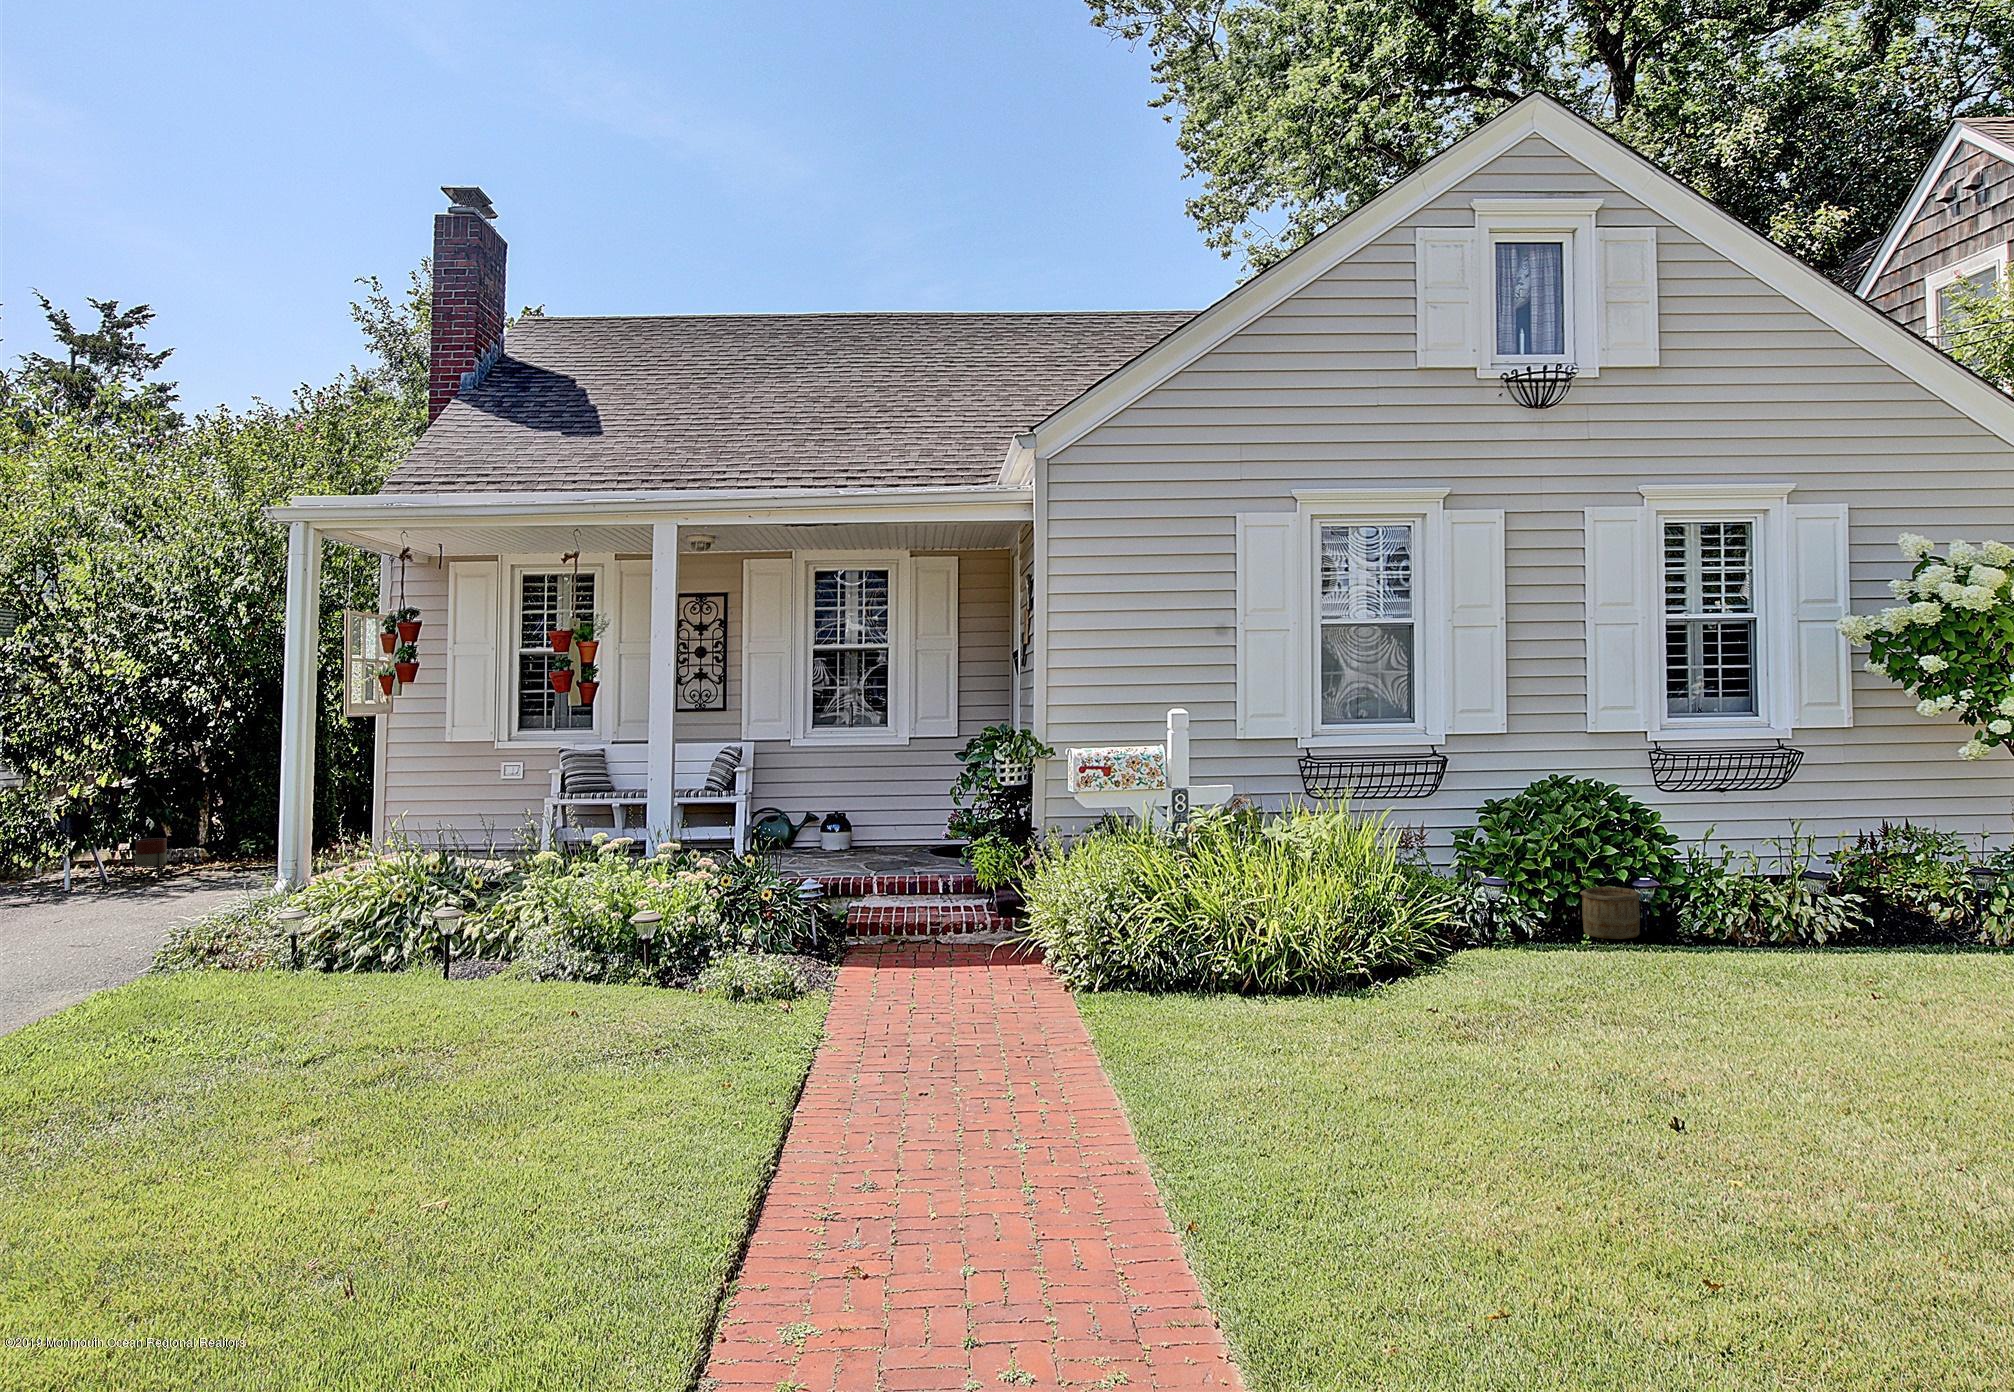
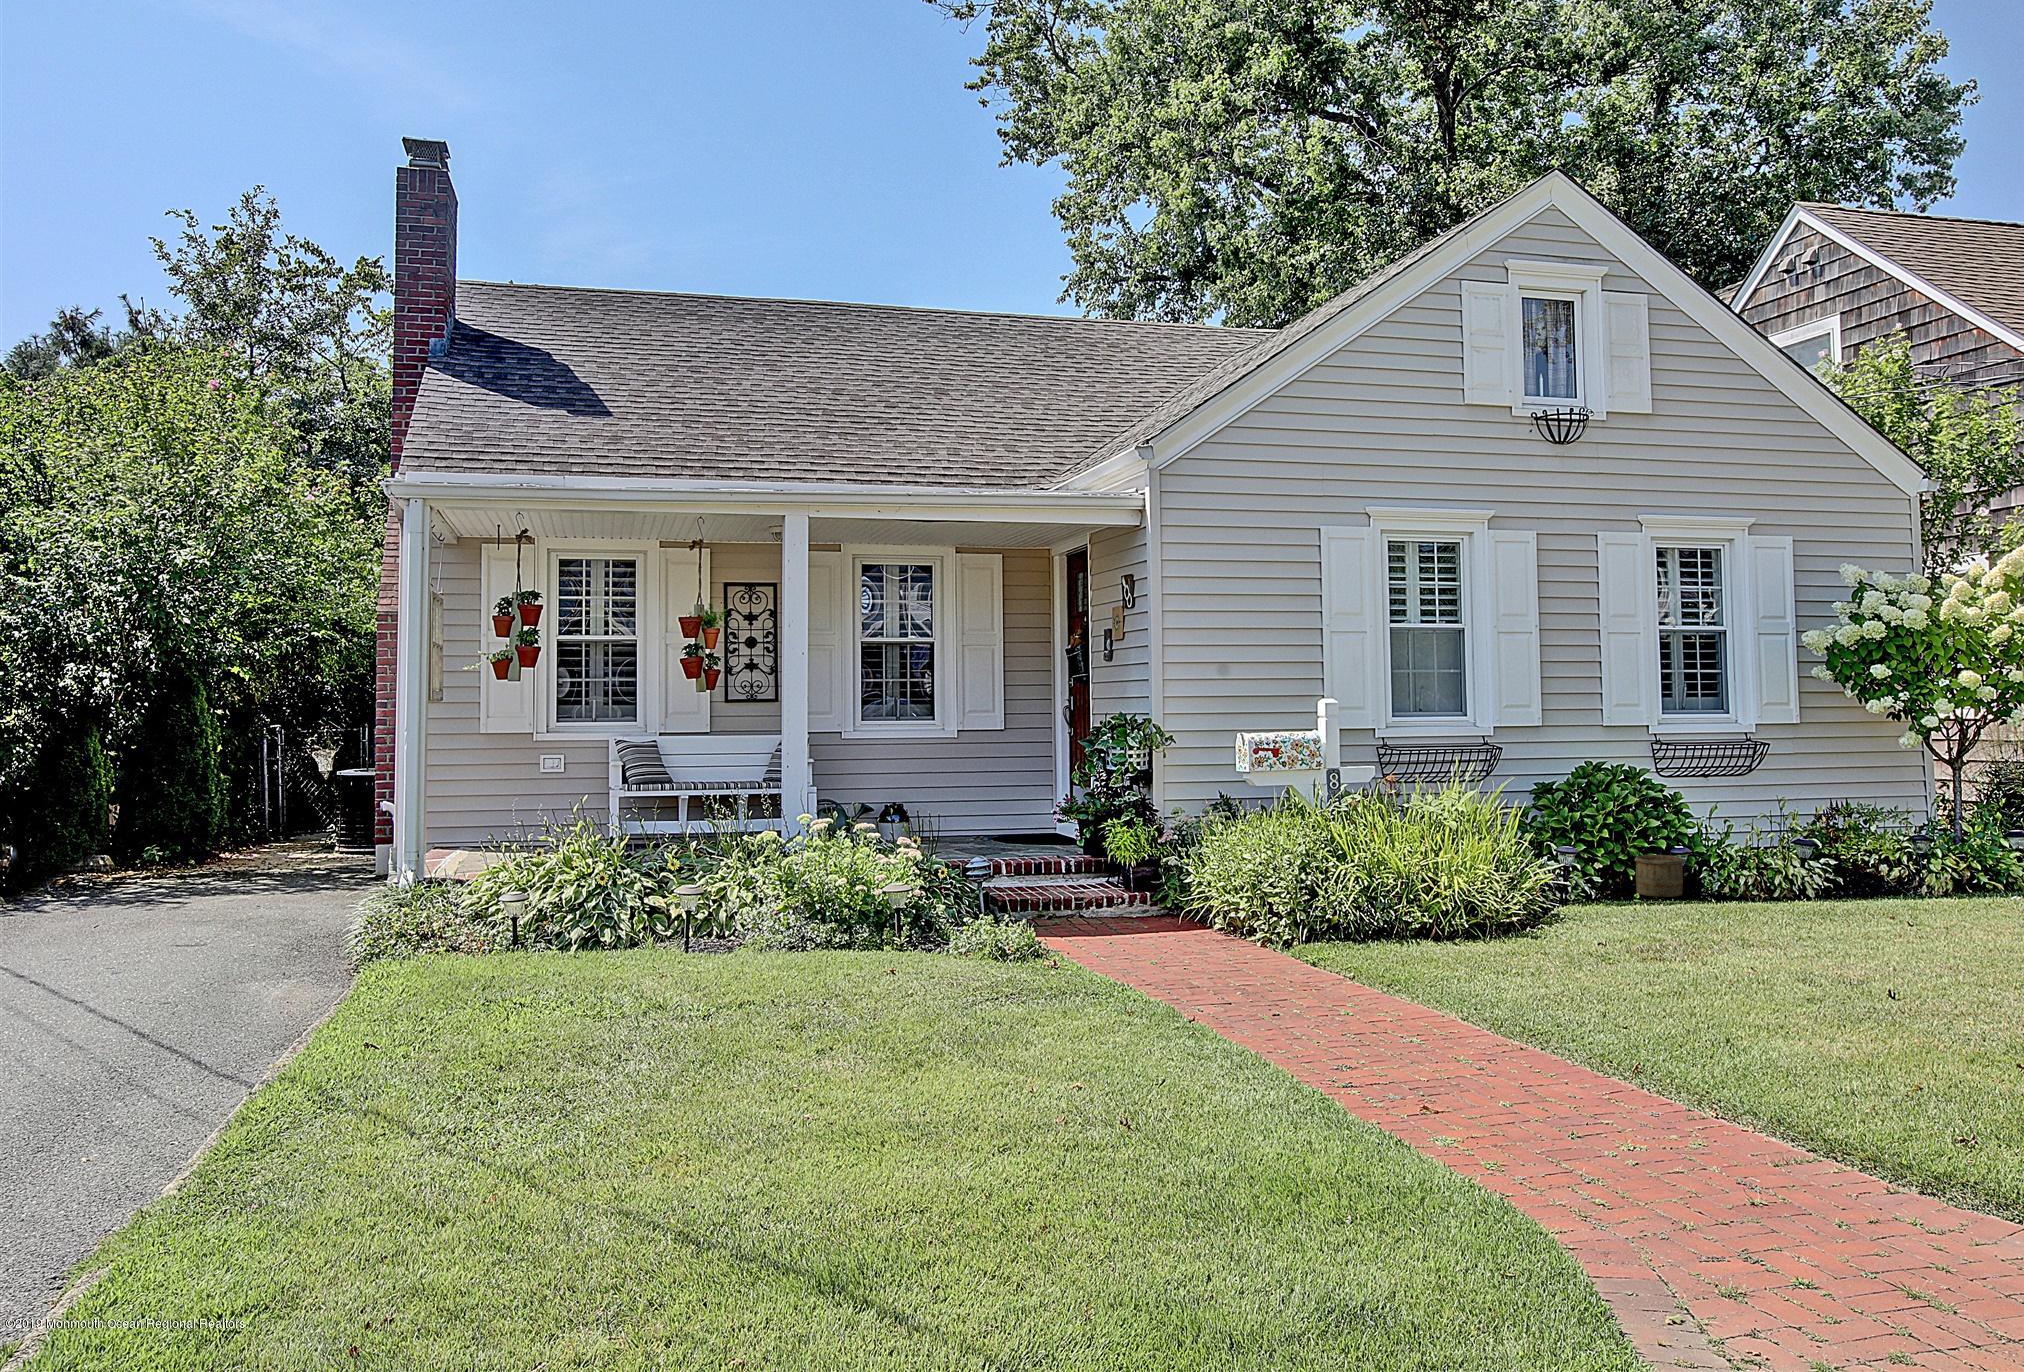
planter: present [133,838,167,880] -> none [64,840,101,887]

